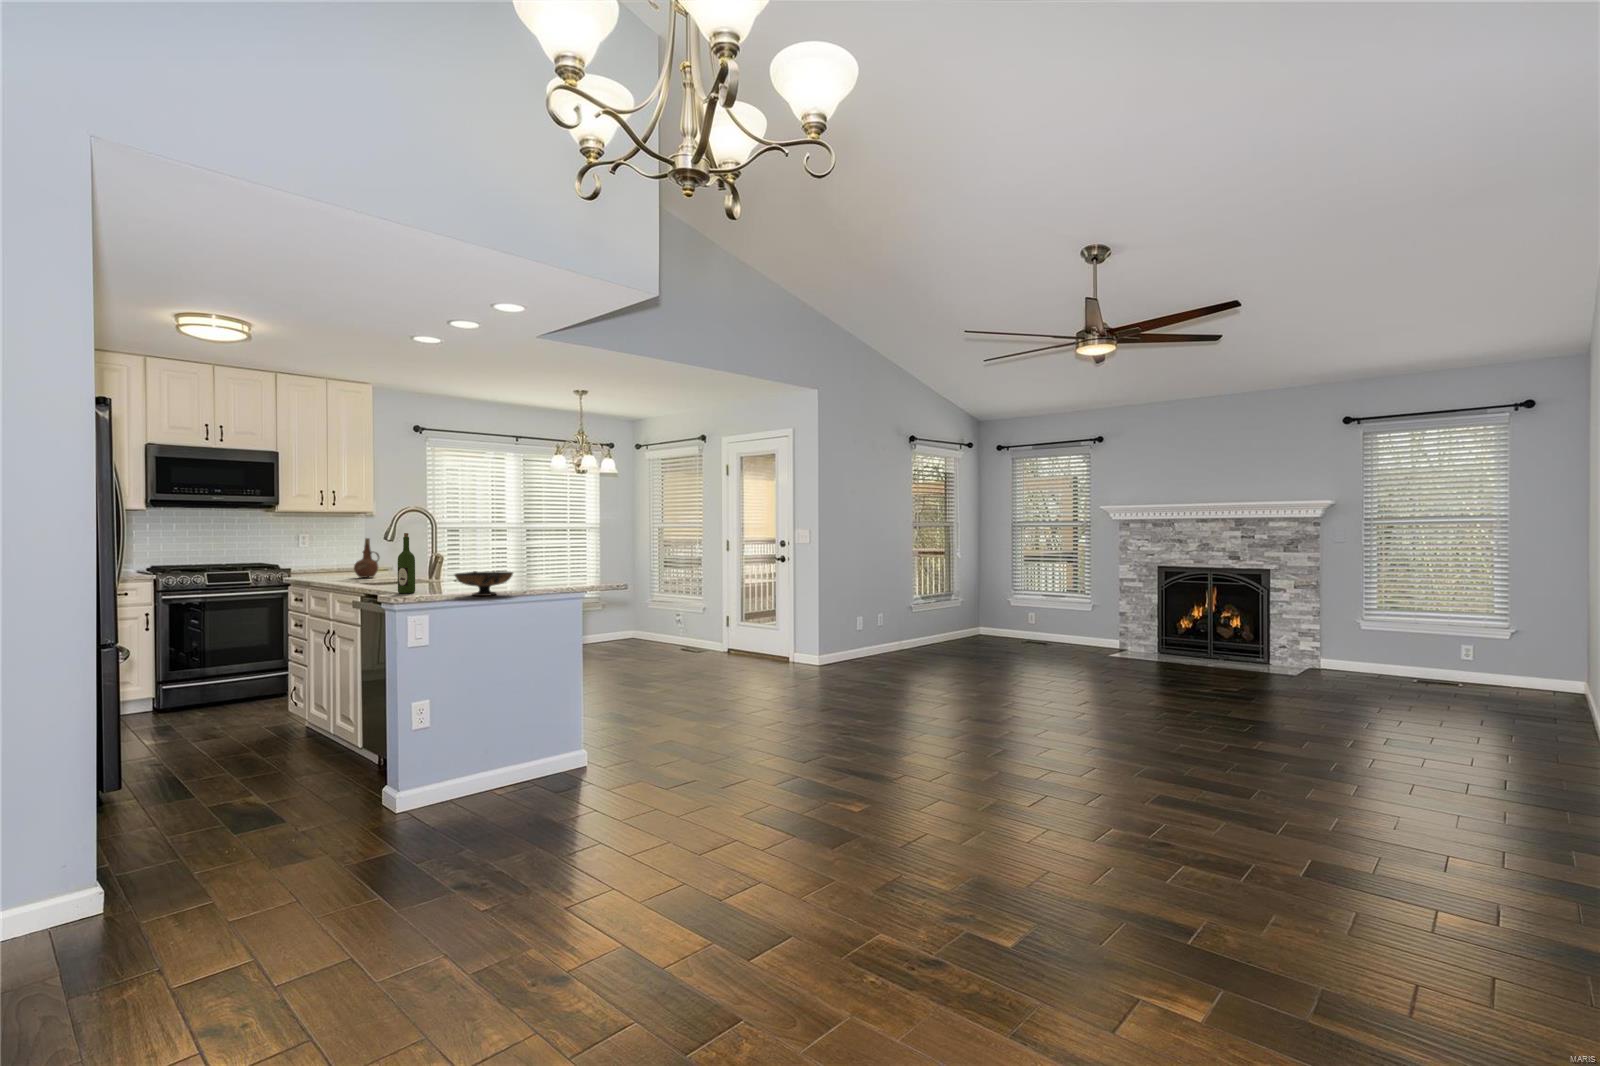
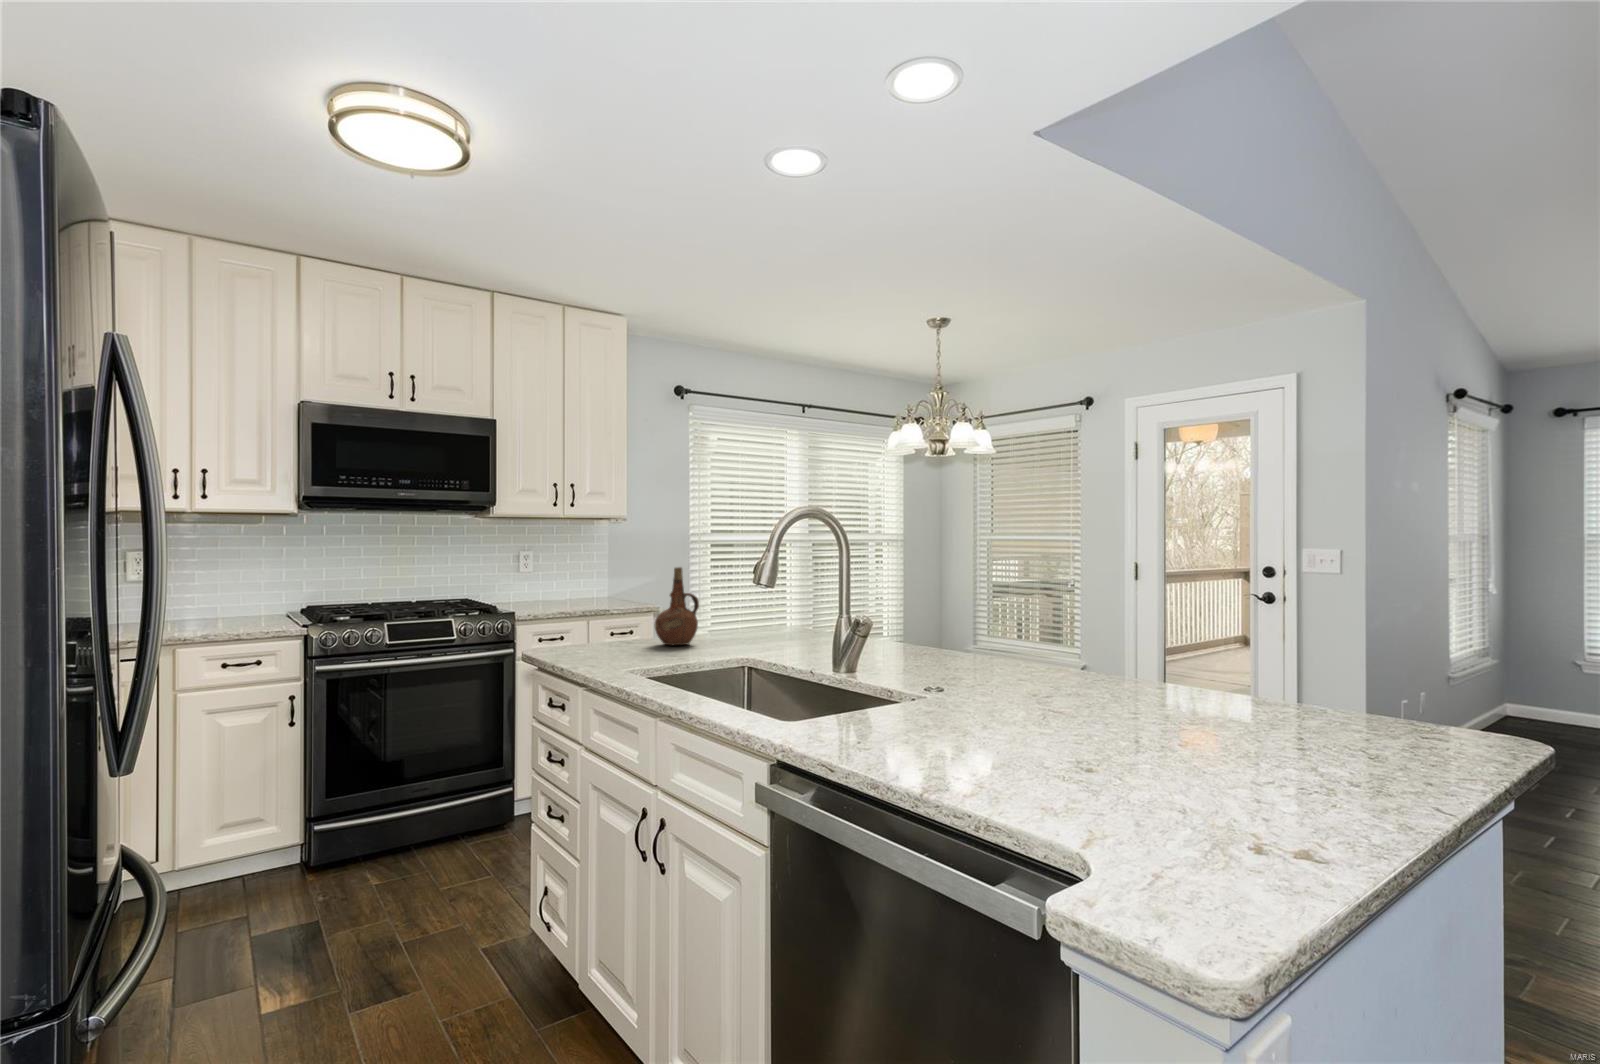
wine bottle: present [398,533,415,593] -> none [904,572,950,751]
decorative bowl: present [455,571,513,596] -> none [1129,689,1367,794]

